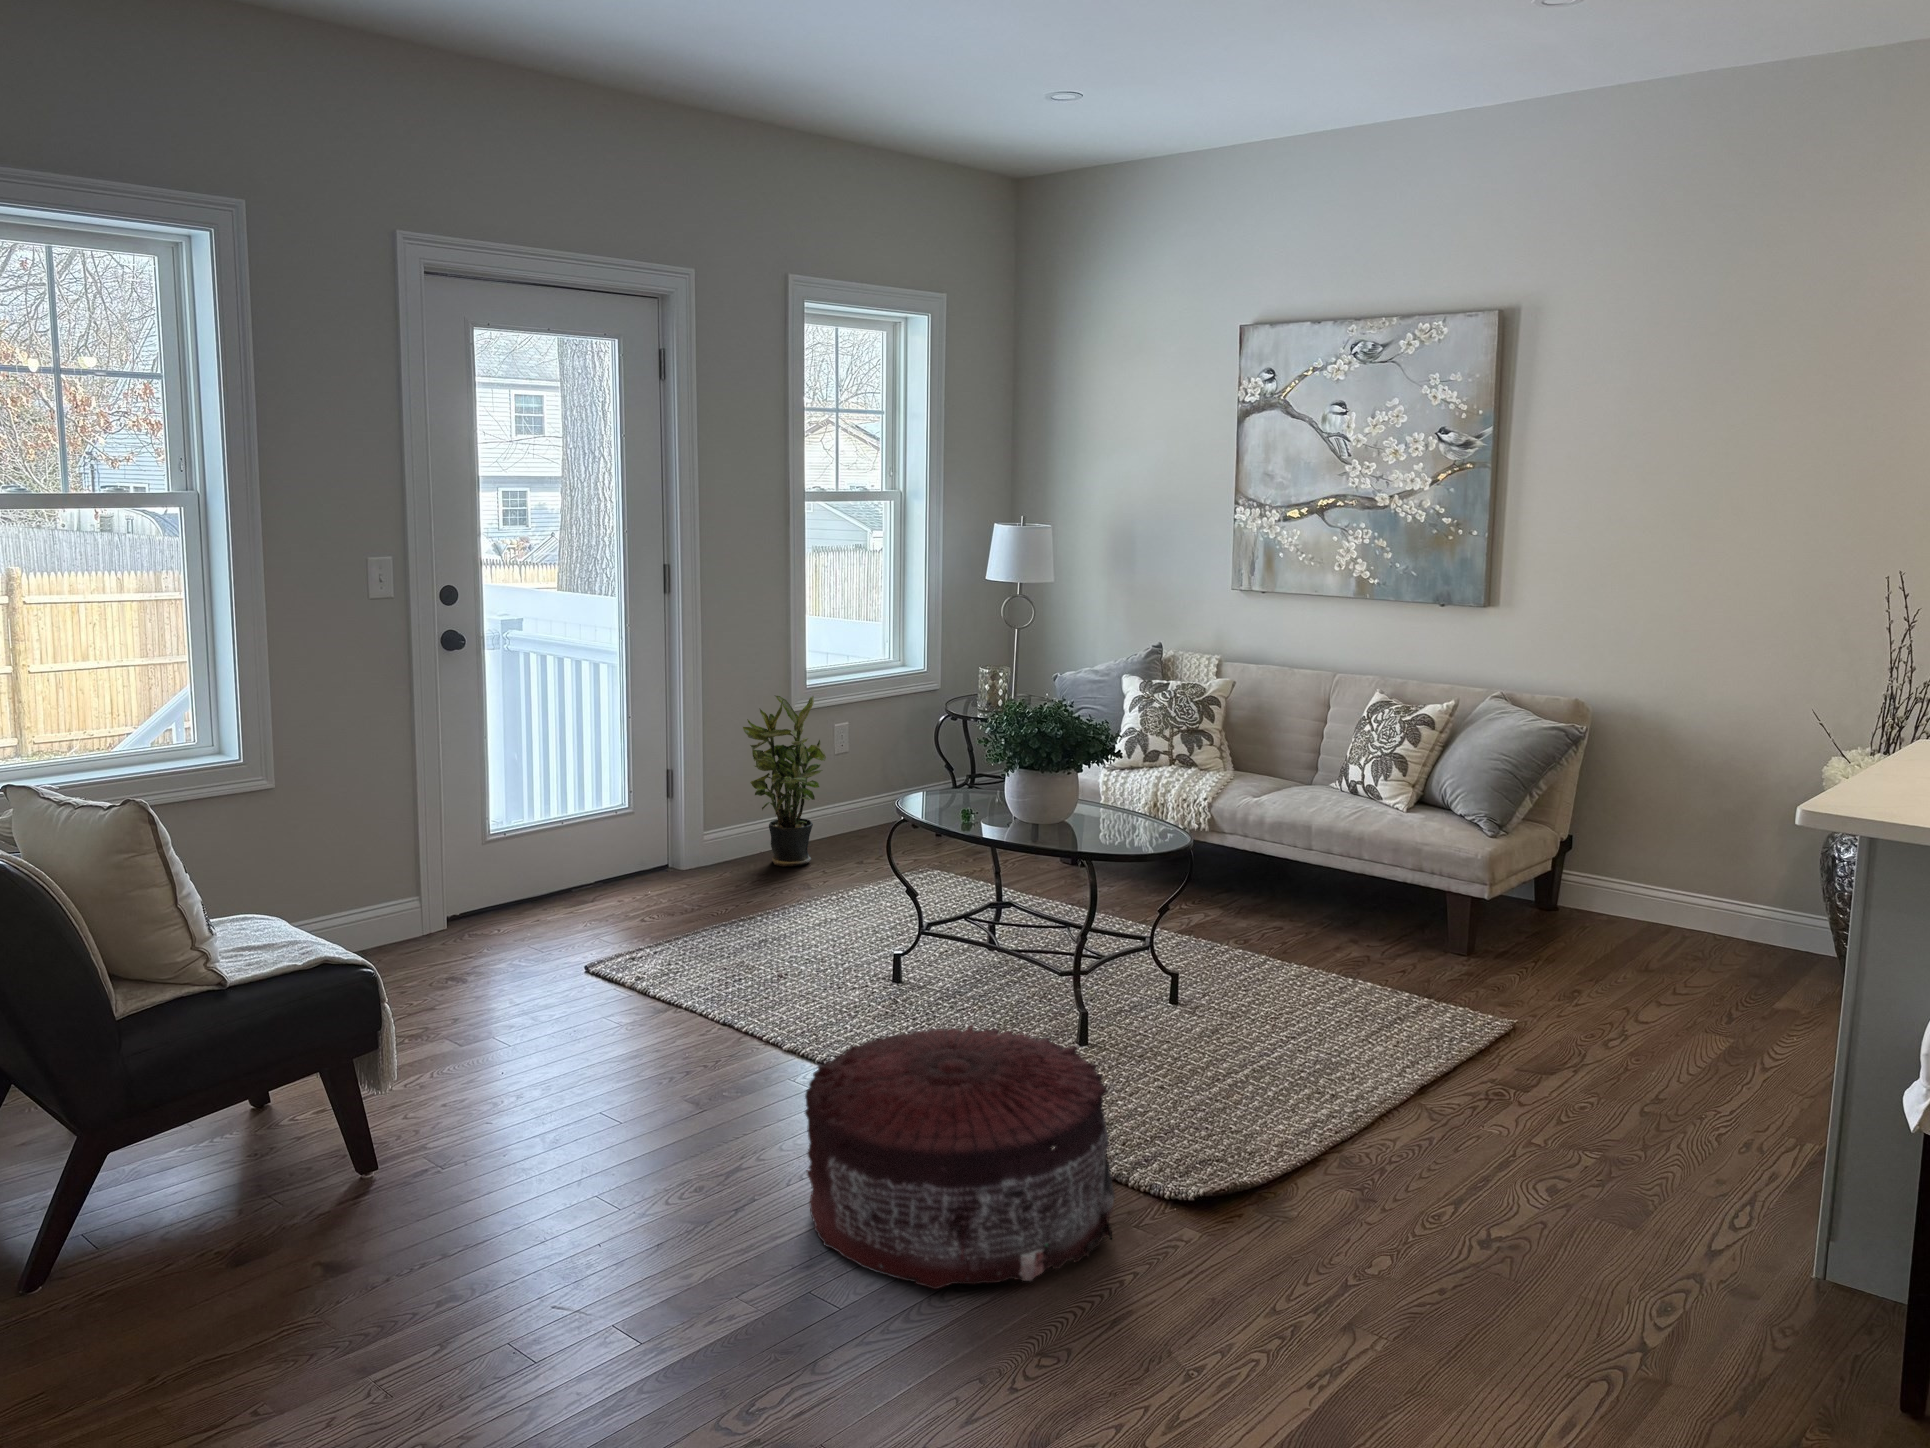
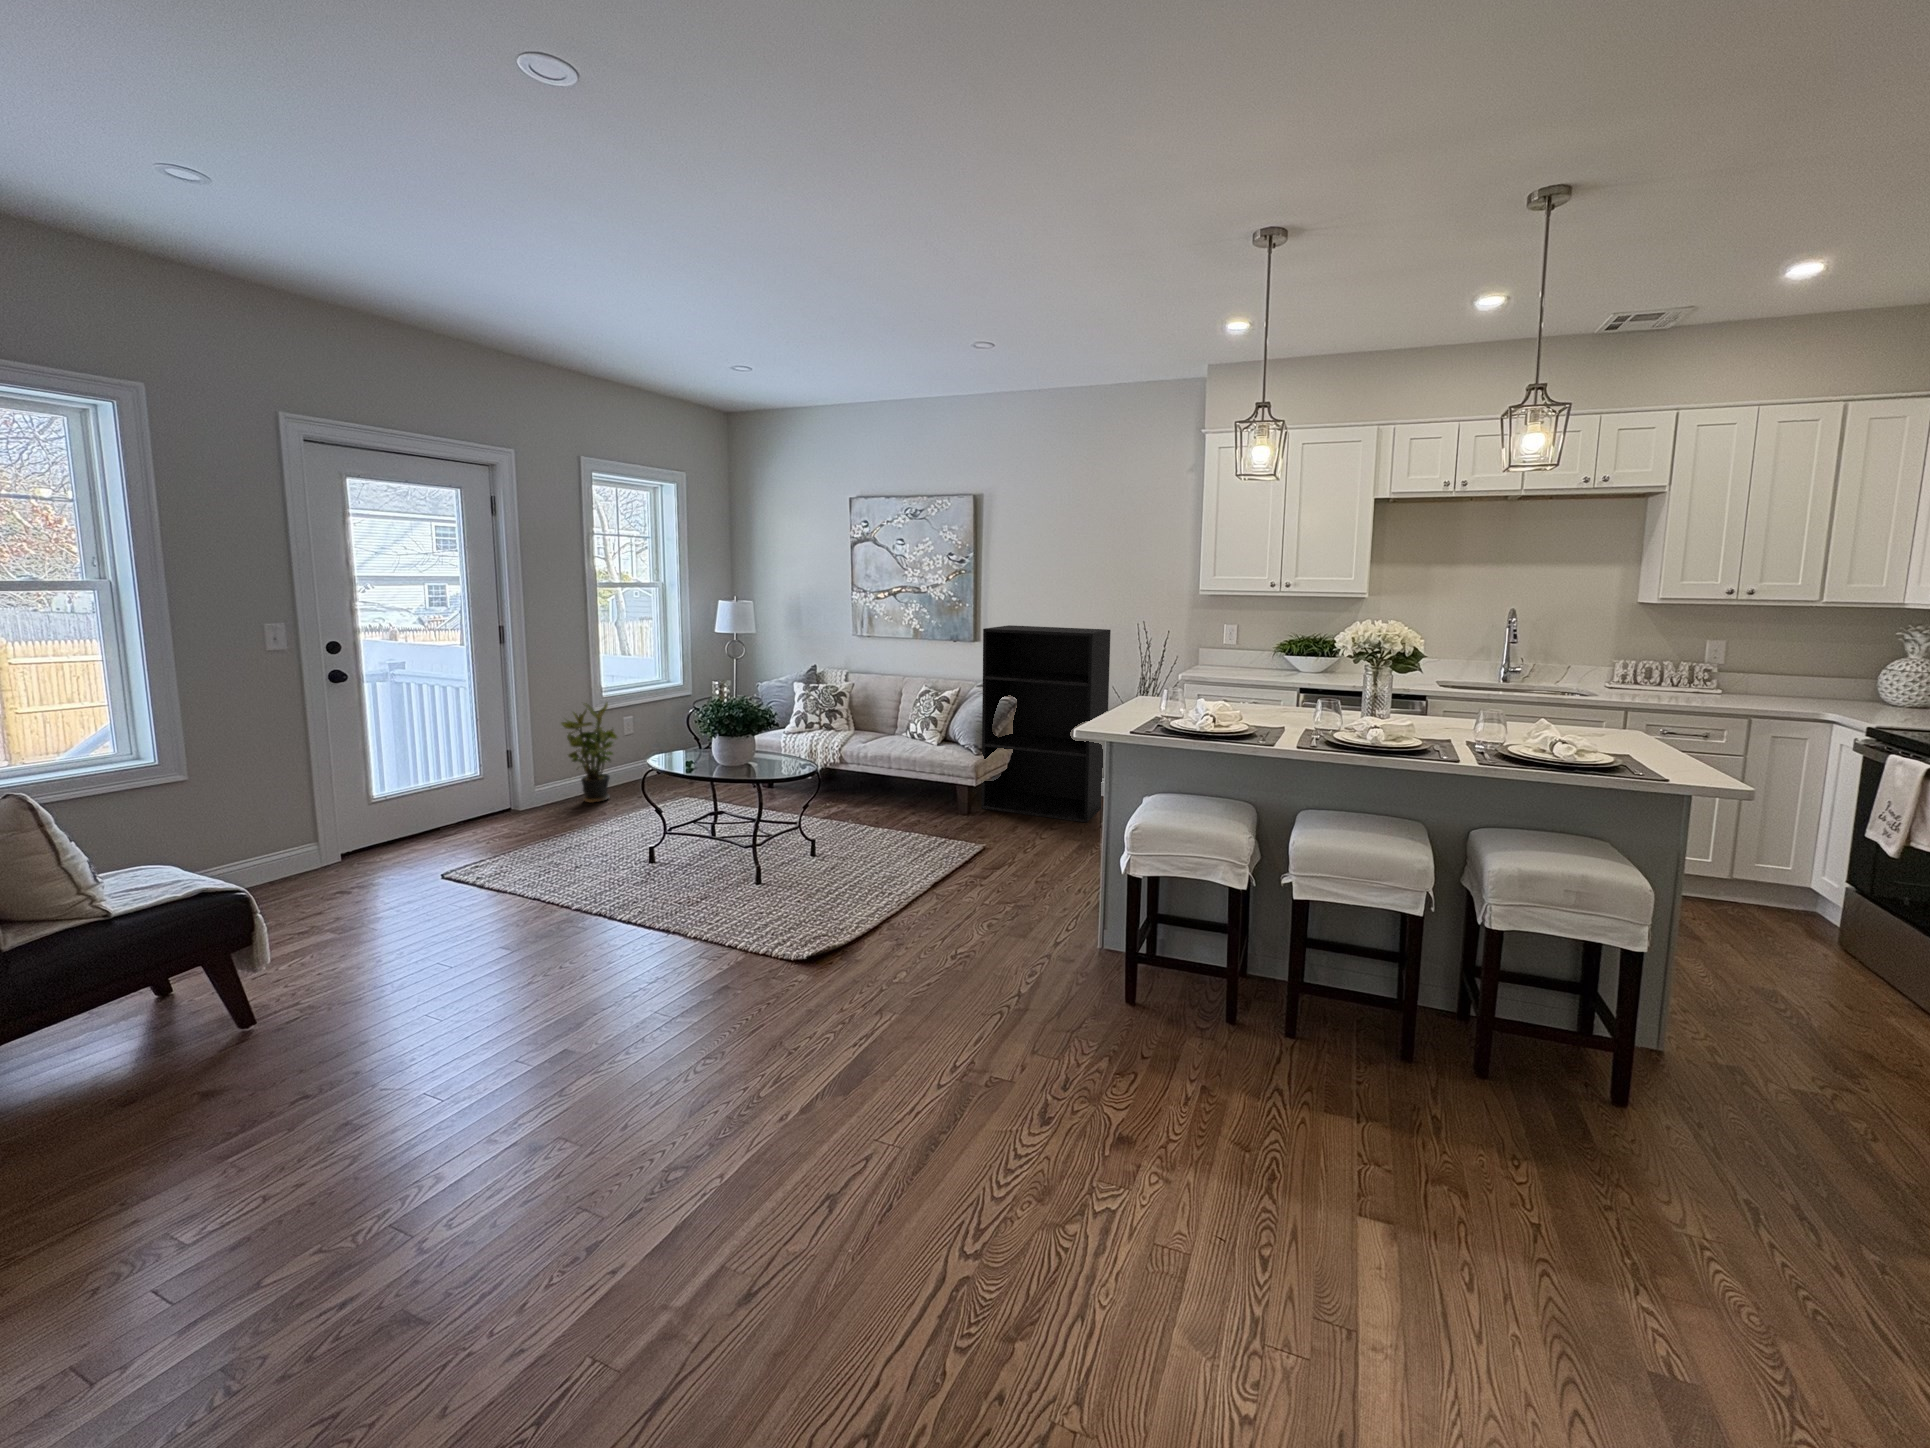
bookshelf: none [1497,573,1818,999] -> present [981,625,1111,822]
pouf: present [805,1025,1115,1289] -> none [566,878,756,1029]

